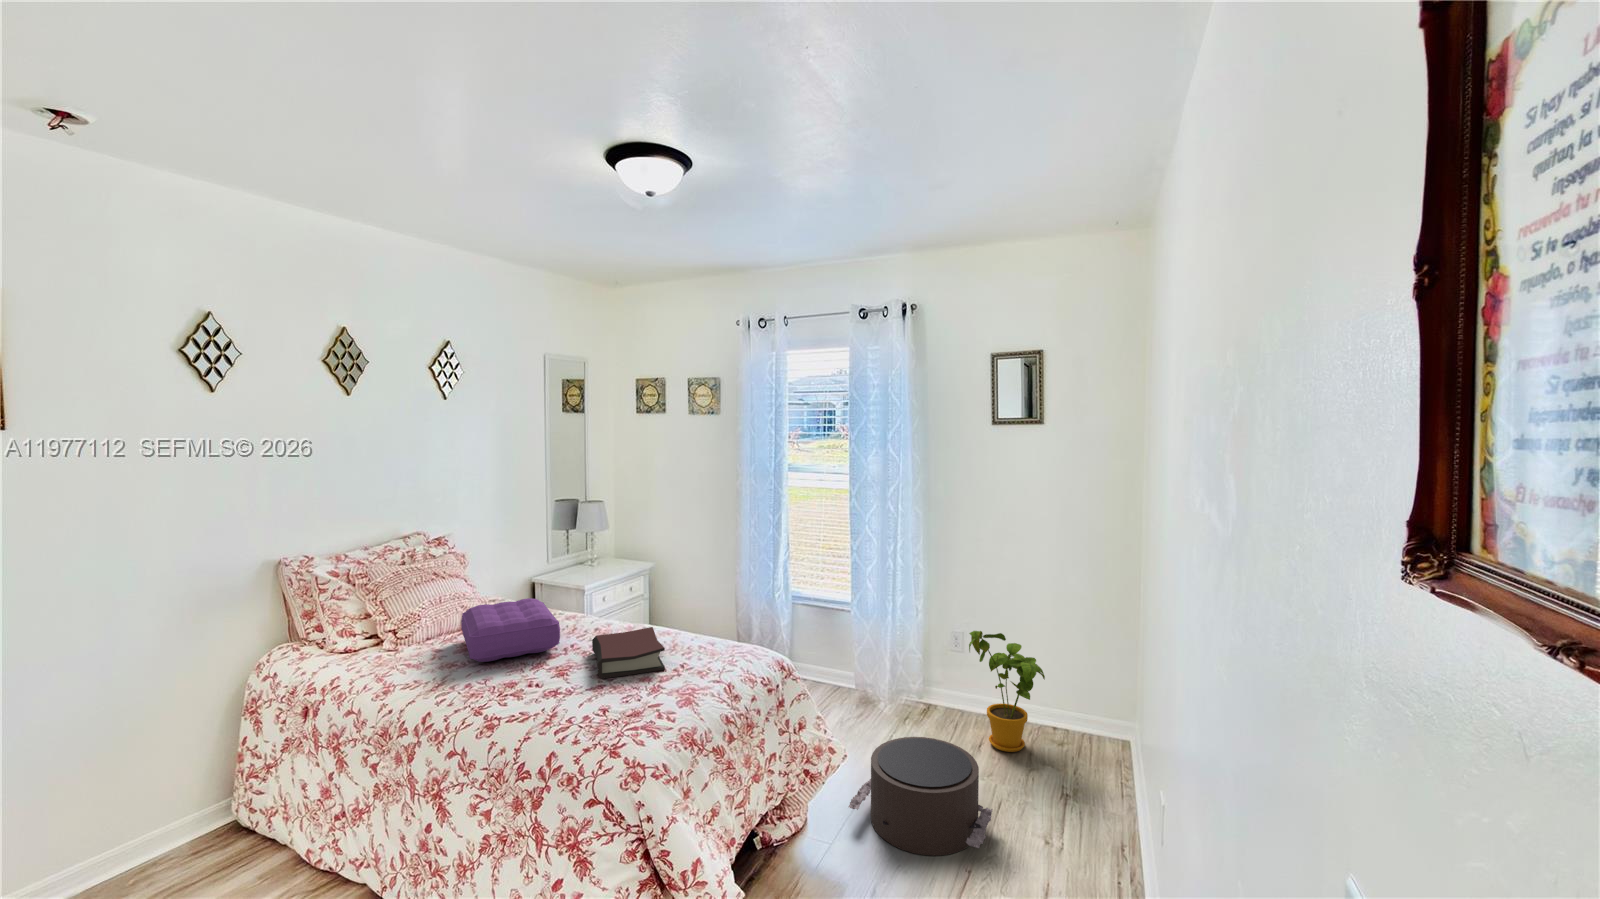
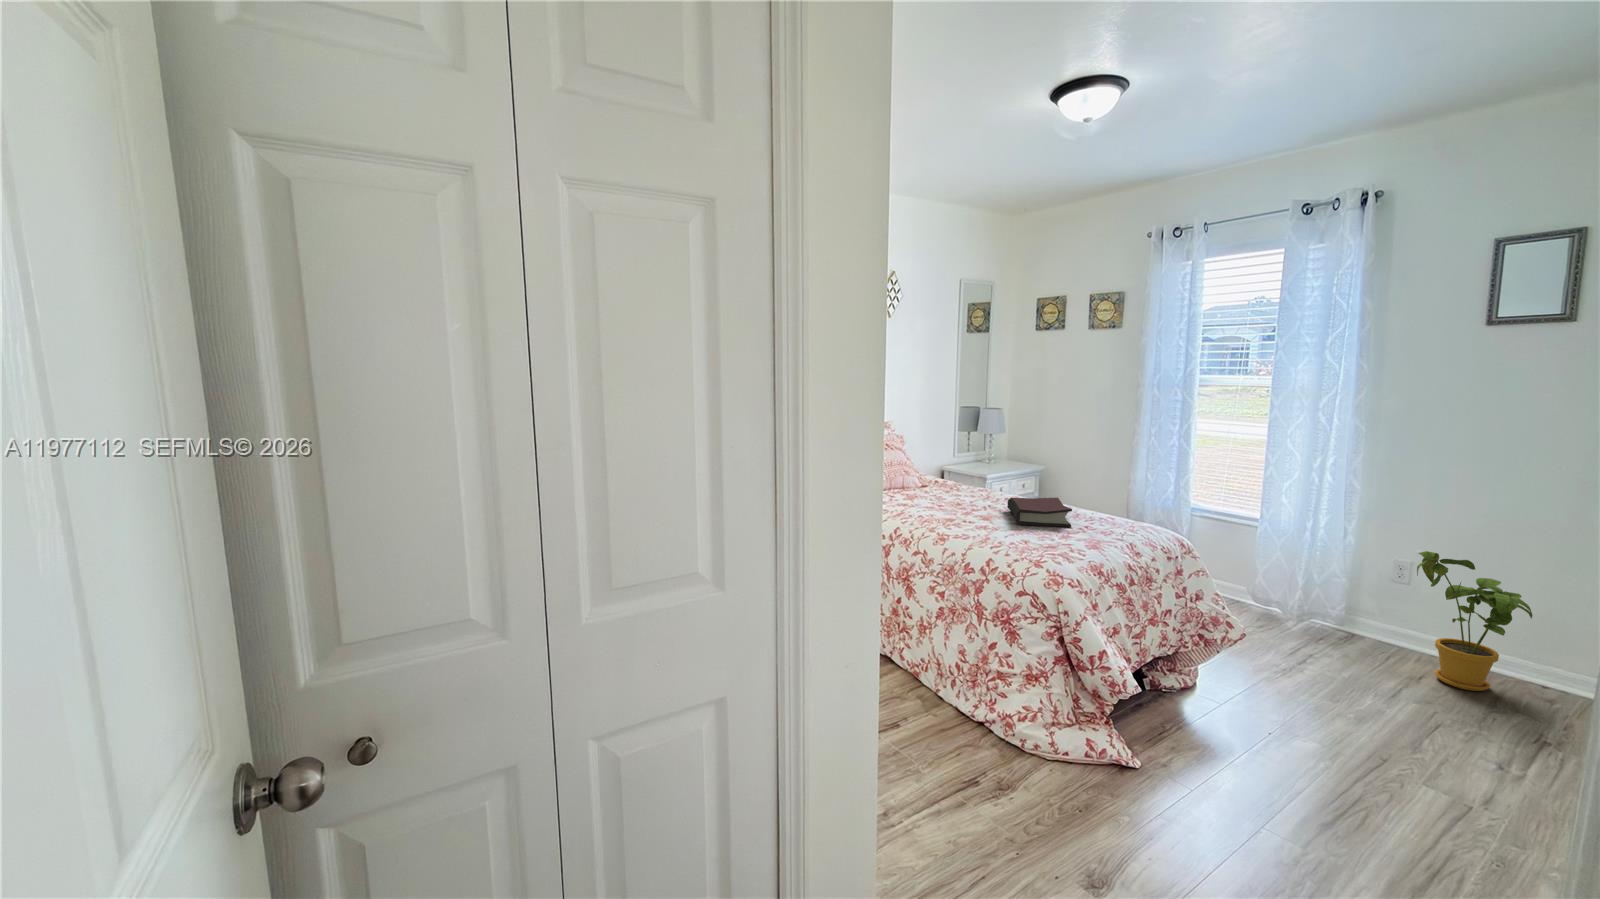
pillow: present [461,598,560,662] -> none [908,468,982,505]
pouf: present [848,737,992,856] -> none [1243,636,1427,744]

